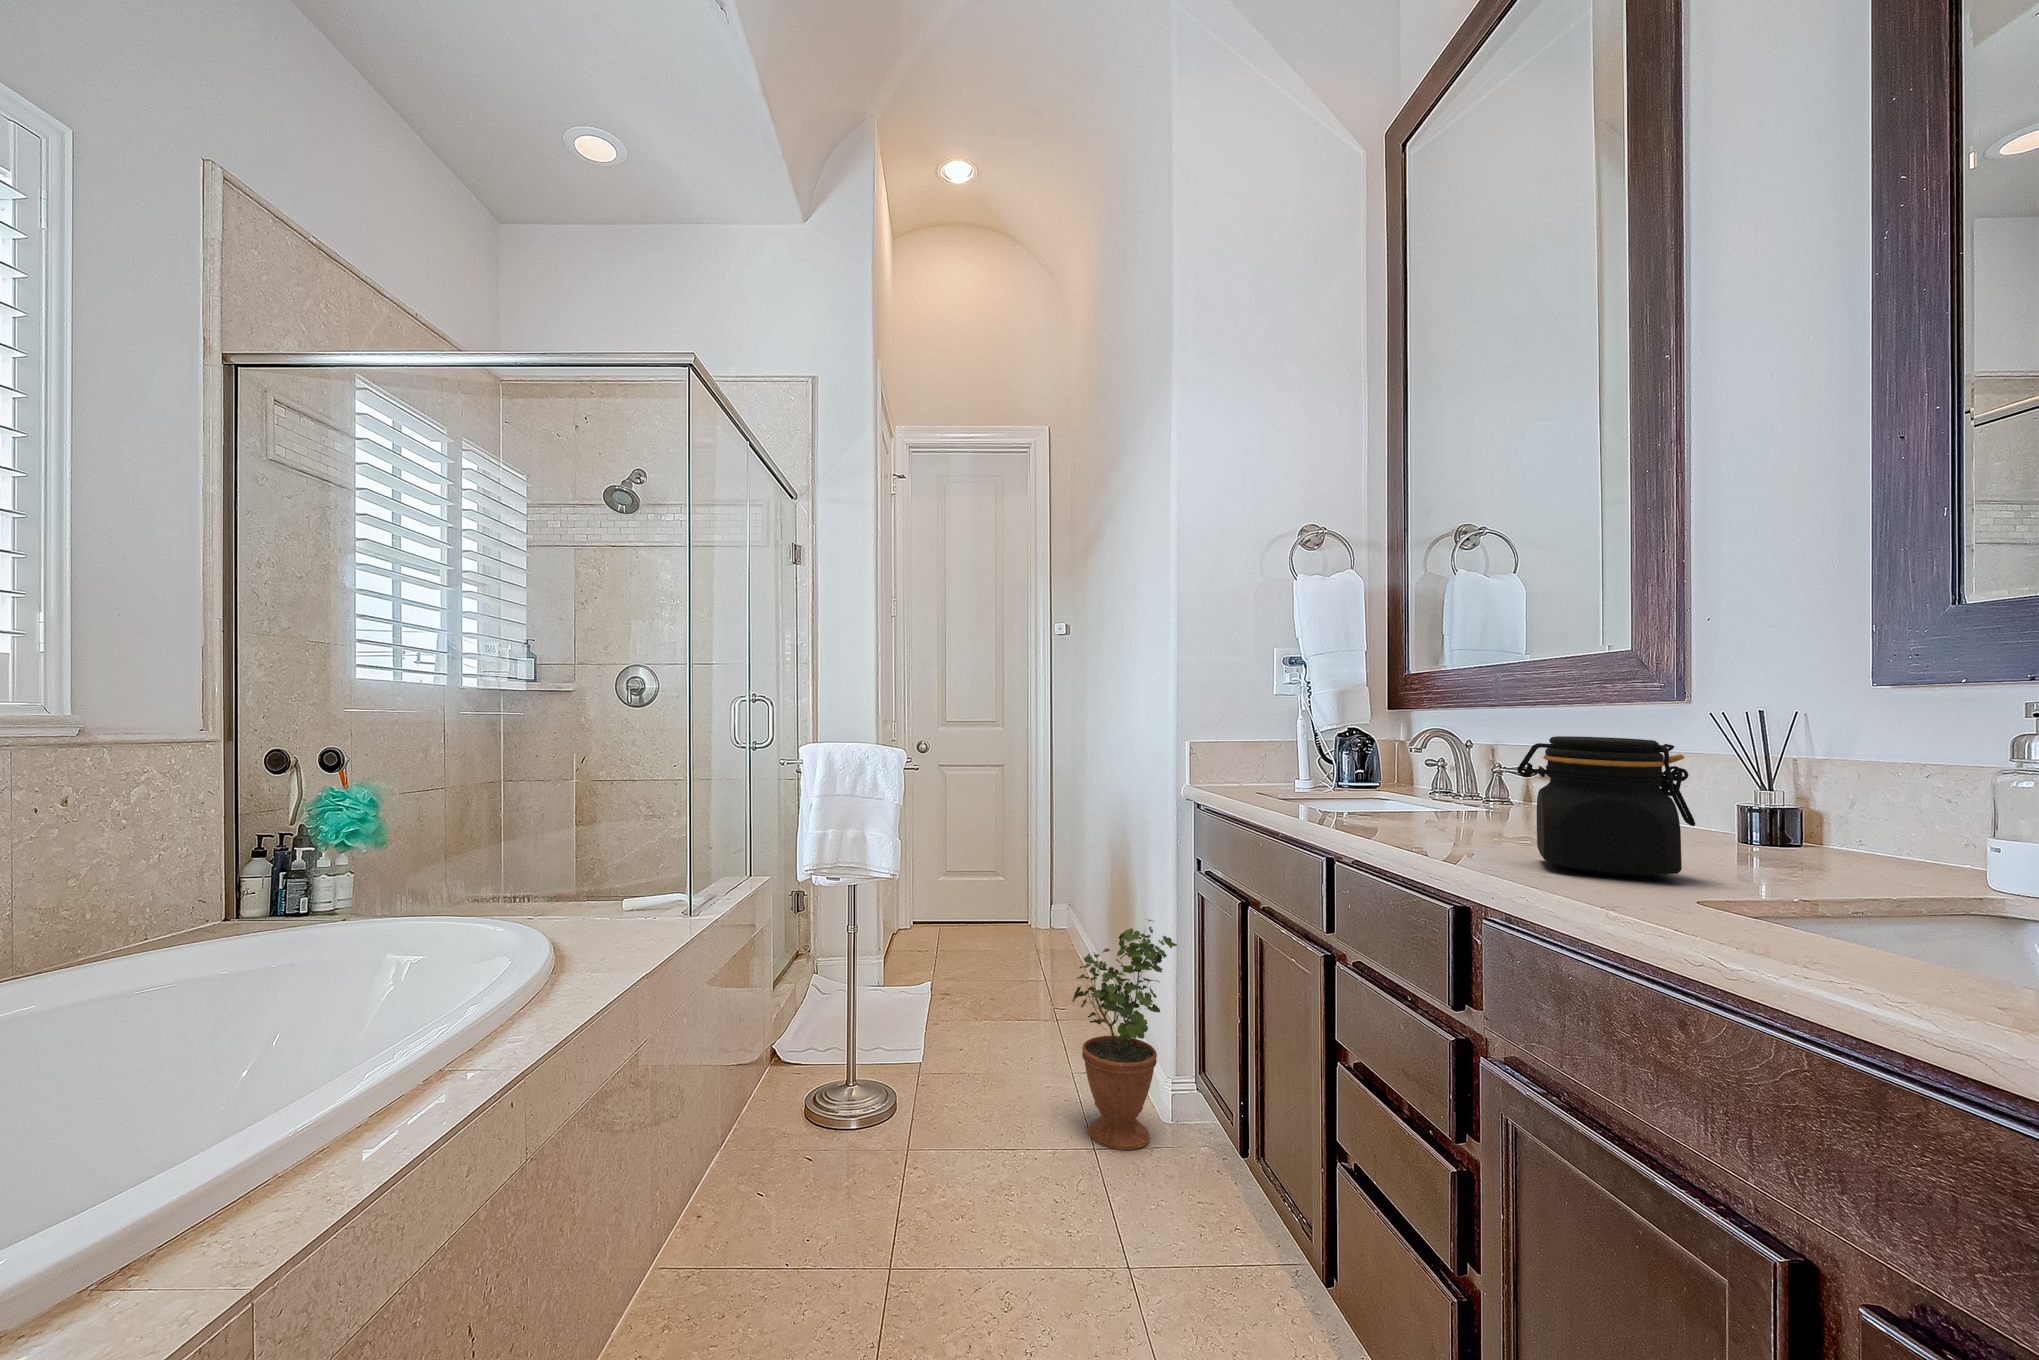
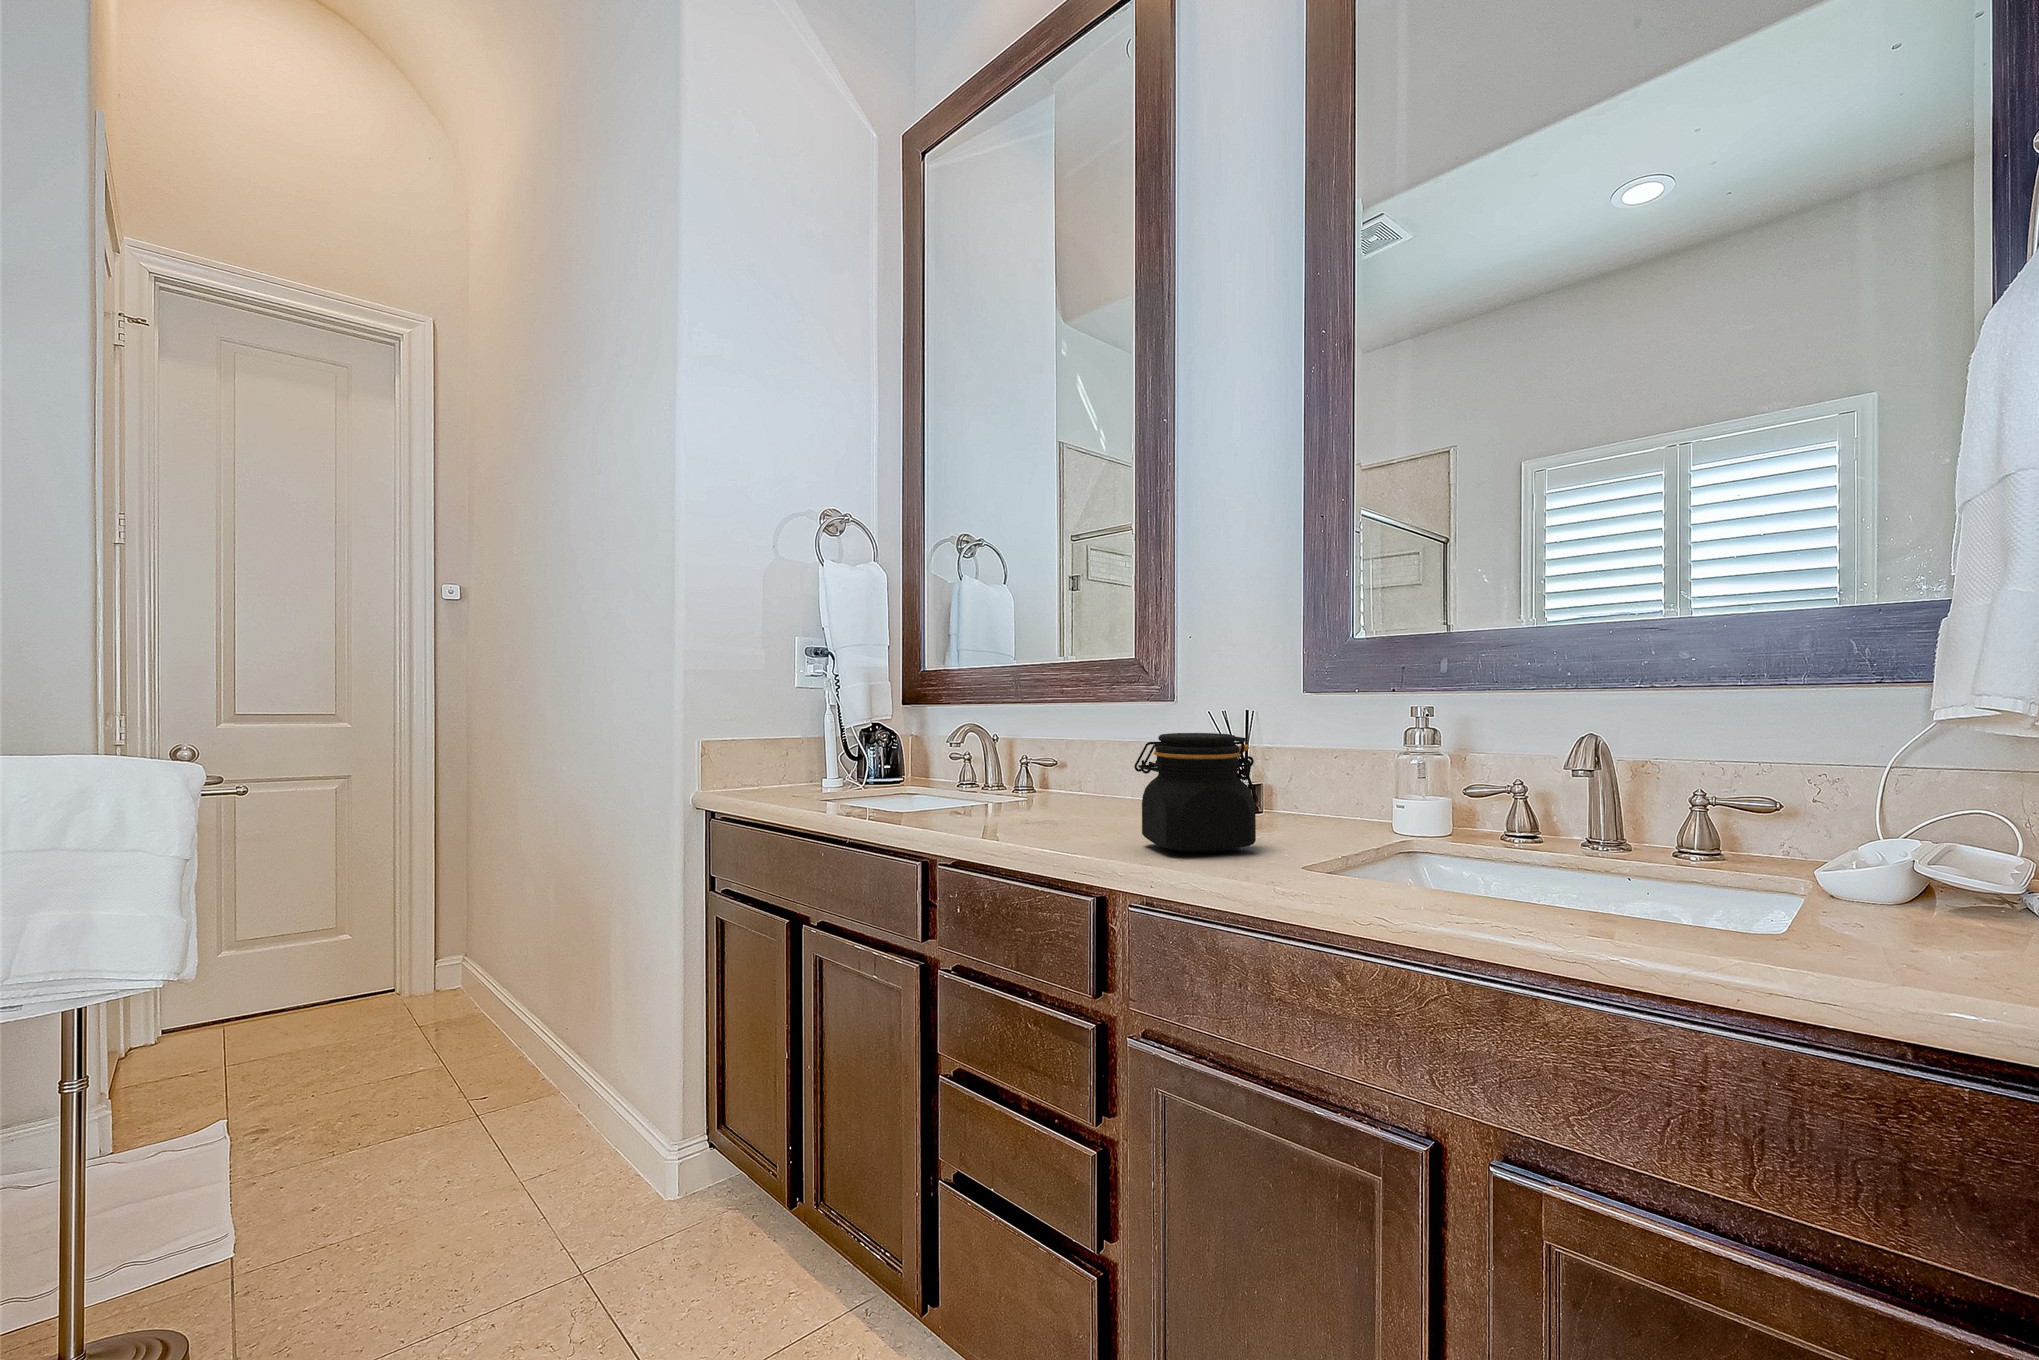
potted plant: present [1073,920,1177,1150] -> none [553,965,691,1260]

